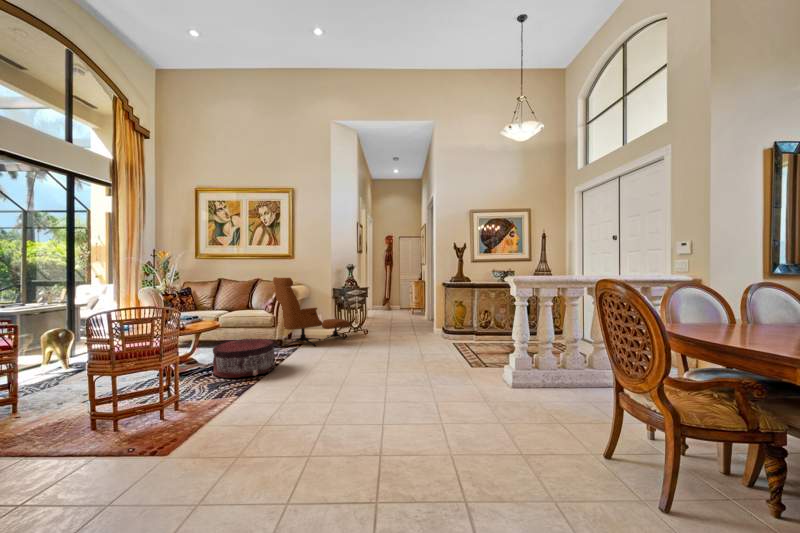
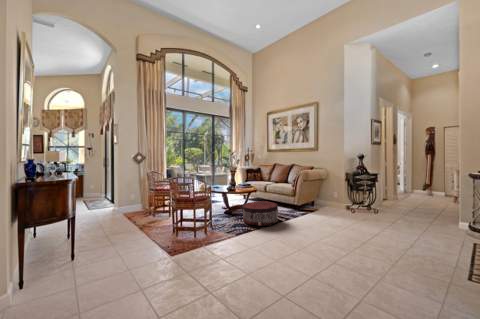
lounge chair: present [273,277,349,346] -> none [296,163,357,214]

